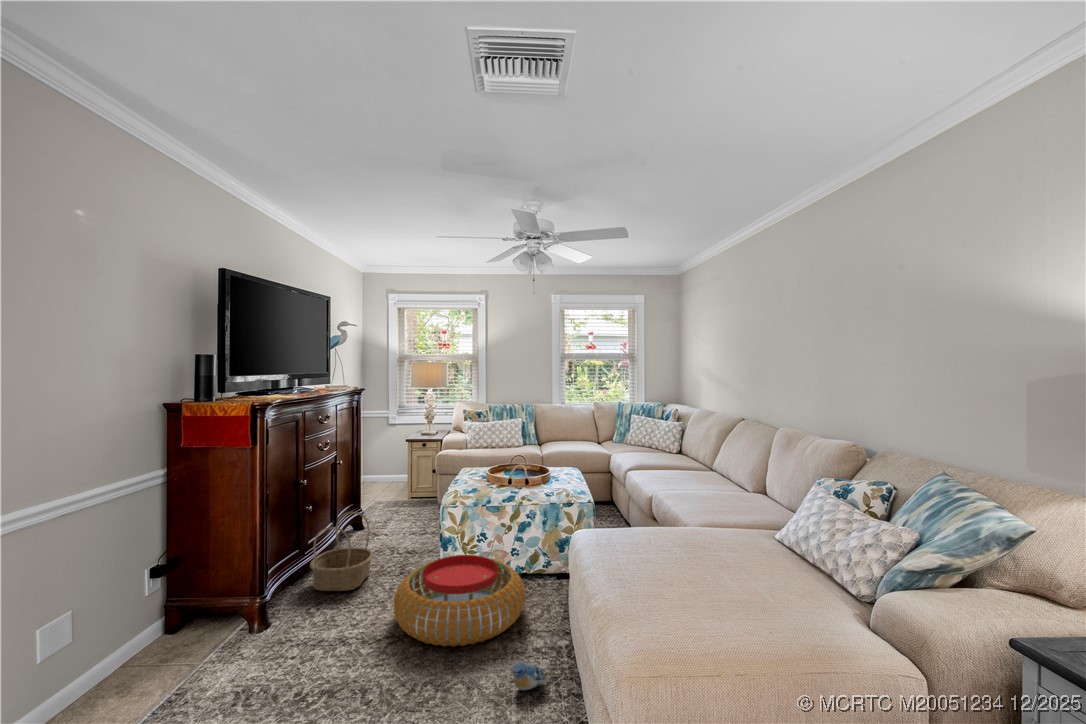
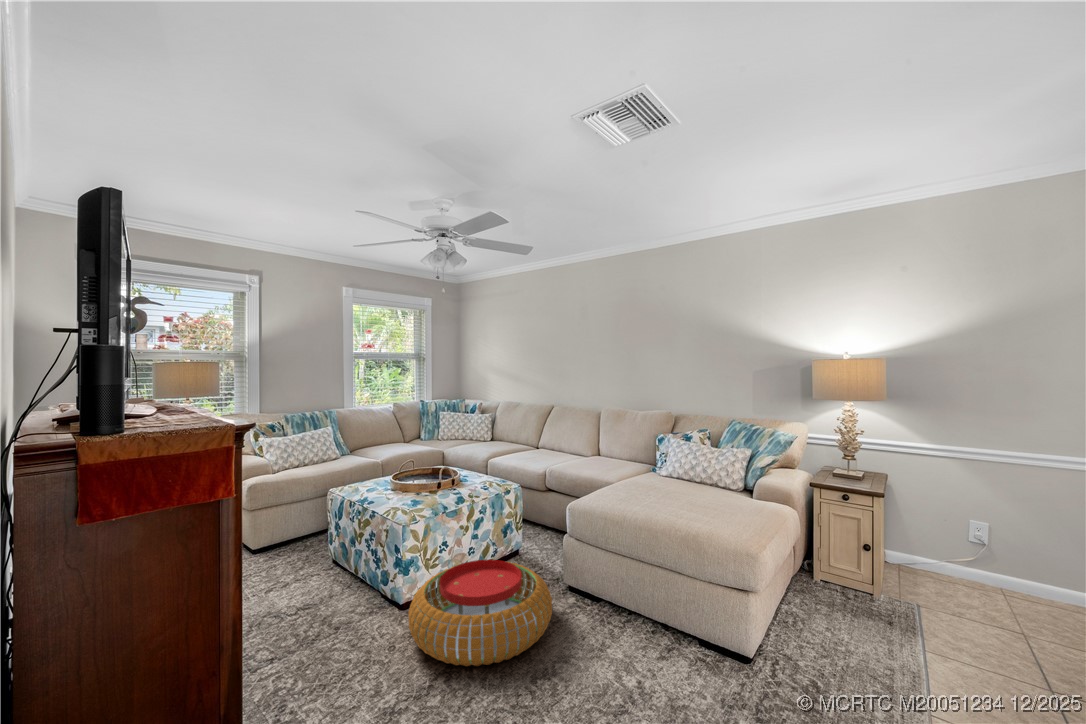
basket: present [310,512,373,591] -> none [222,567,320,697]
plush toy: present [512,661,549,690] -> none [615,619,639,645]

